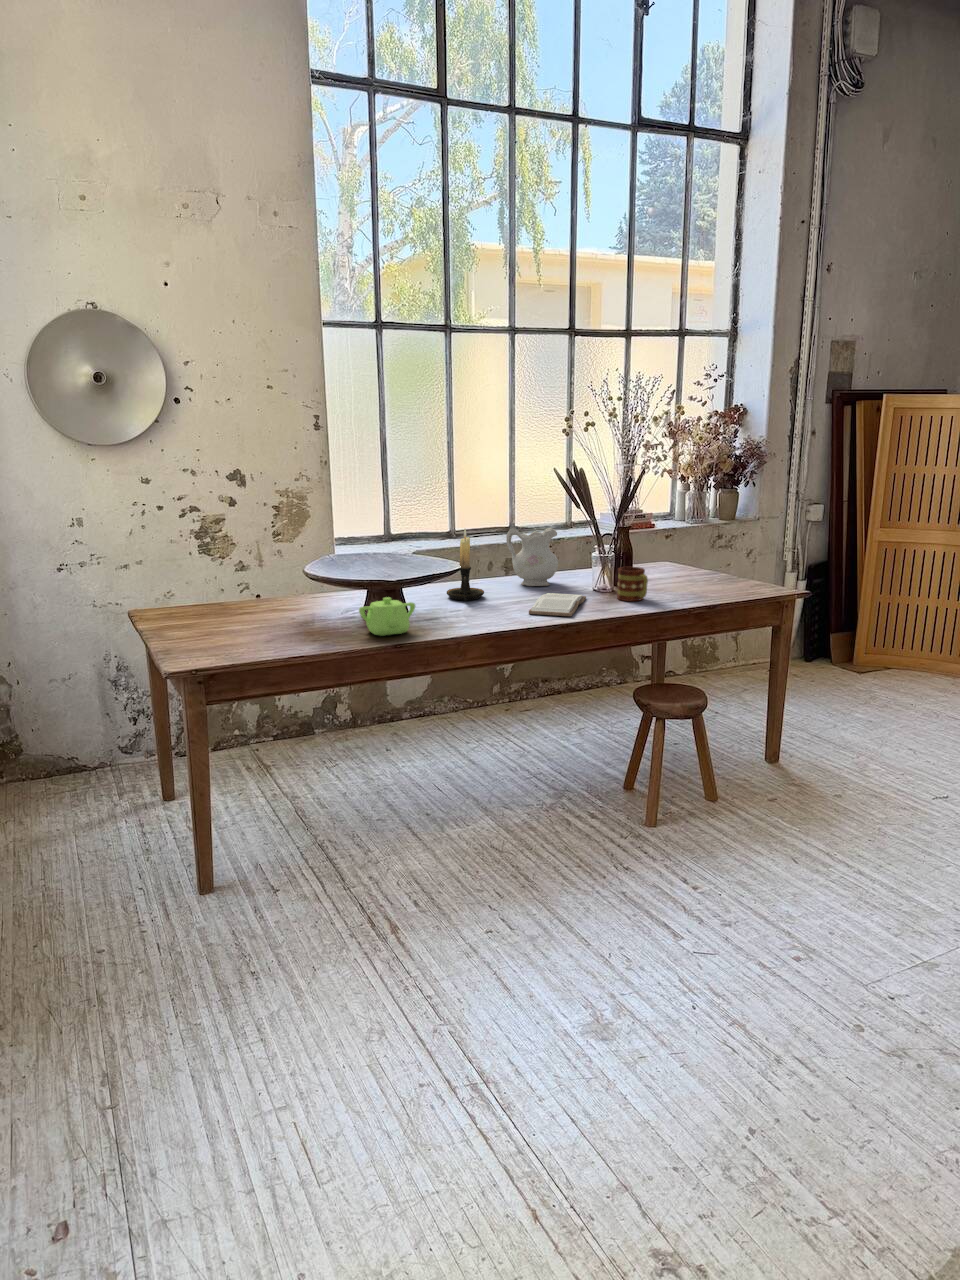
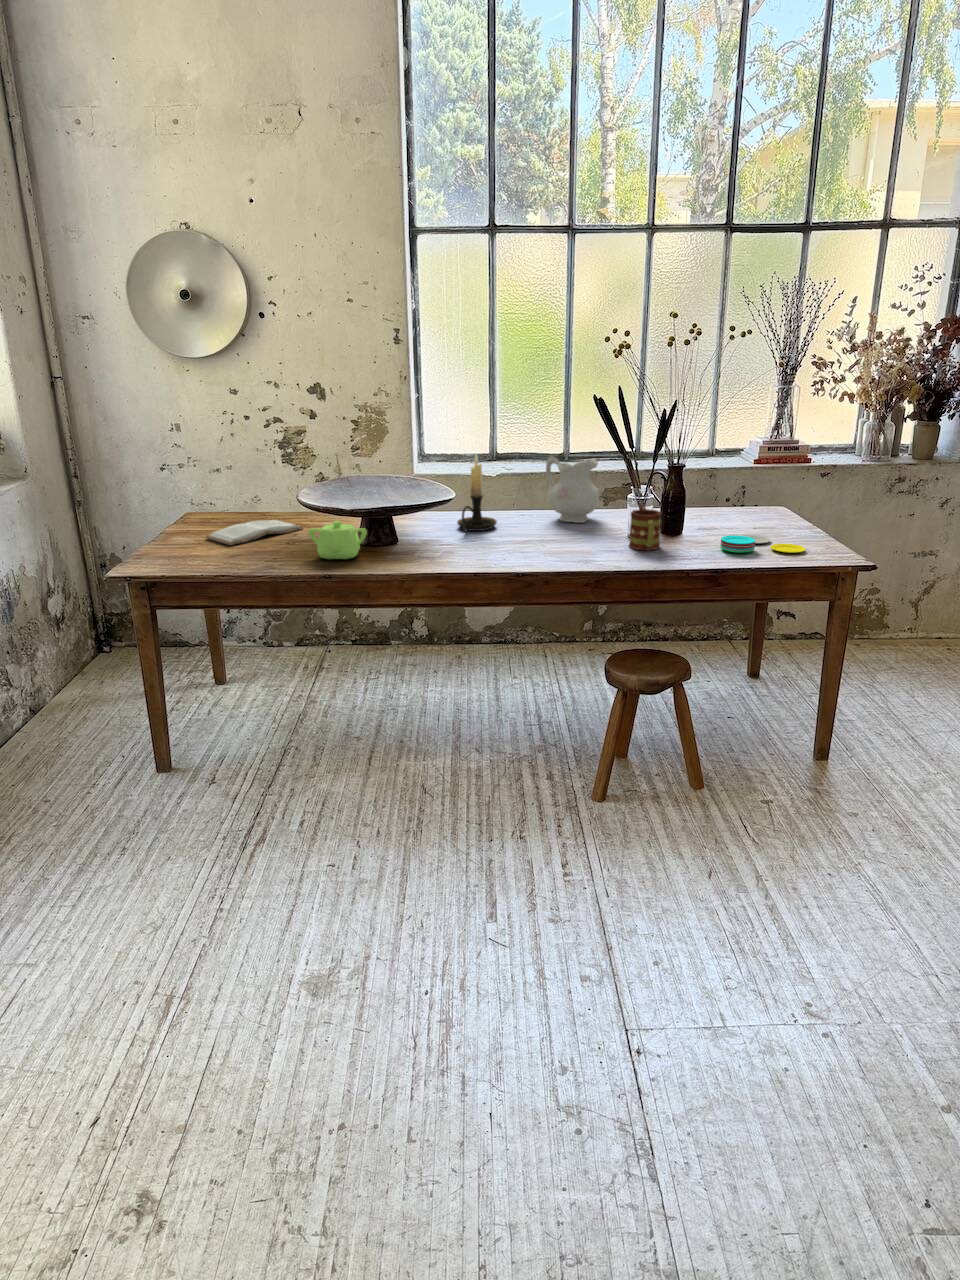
plate: none [686,583,749,596] -> present [720,535,805,553]
book: present [529,593,586,616] -> present [206,520,303,545]

